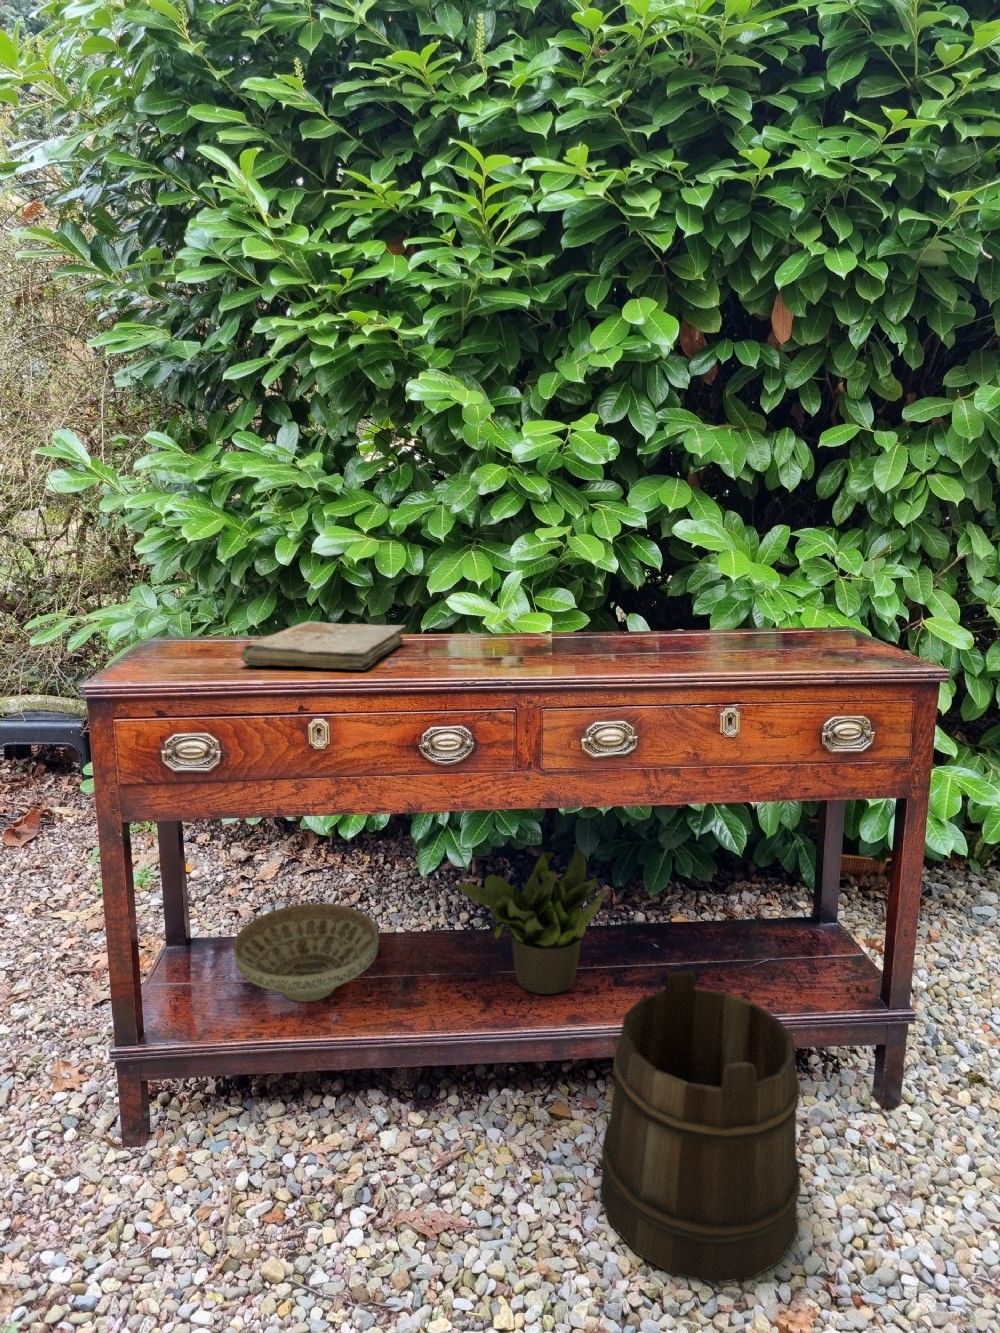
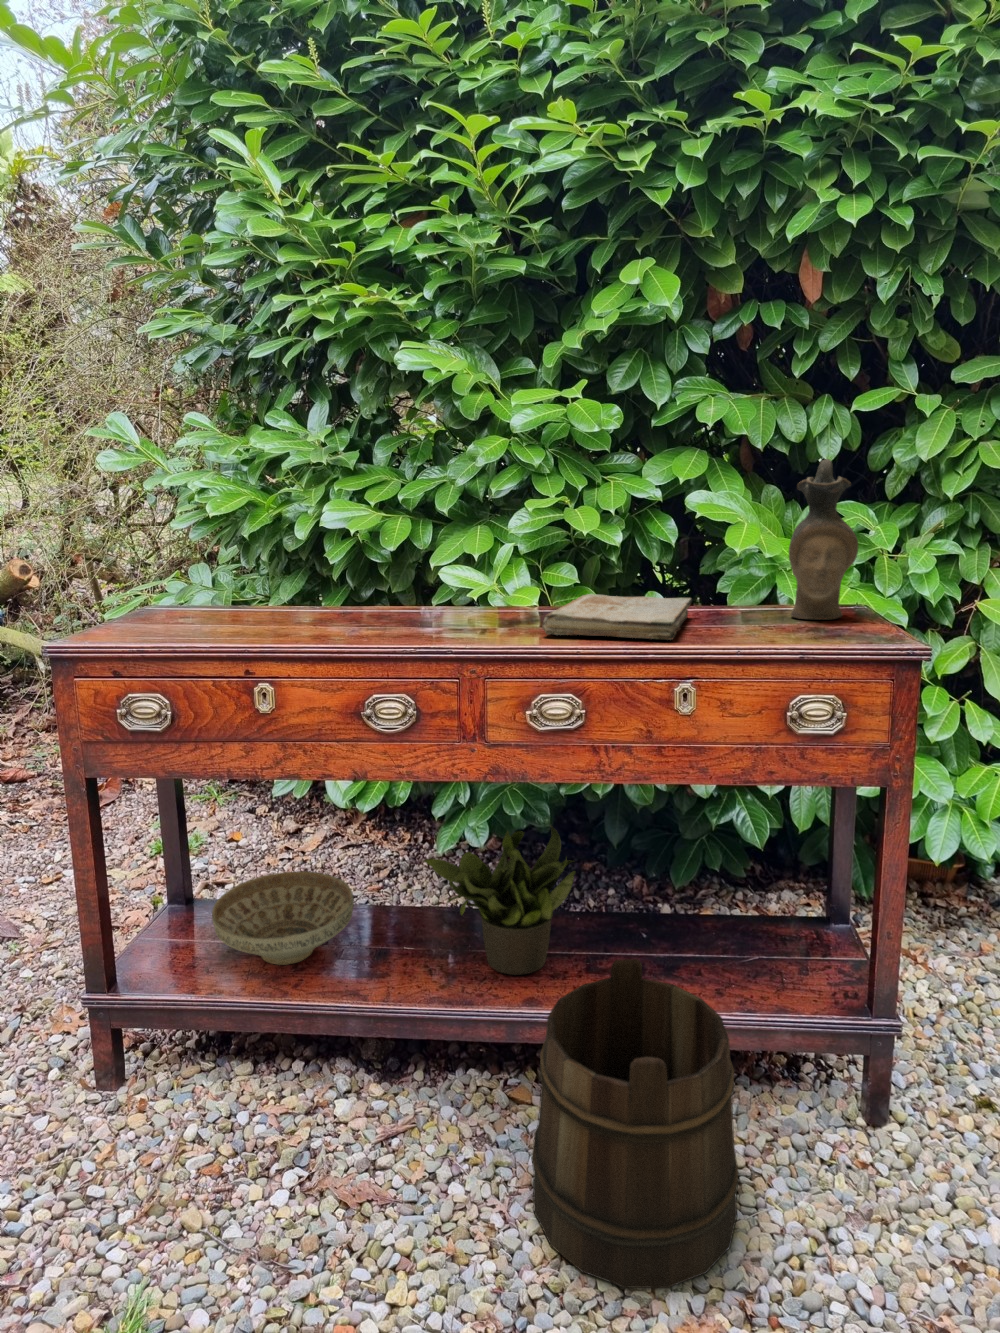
ceramic pitcher: none [794,494,860,643] -> present [789,459,858,619]
book: present [241,621,406,670] -> present [542,594,692,640]

